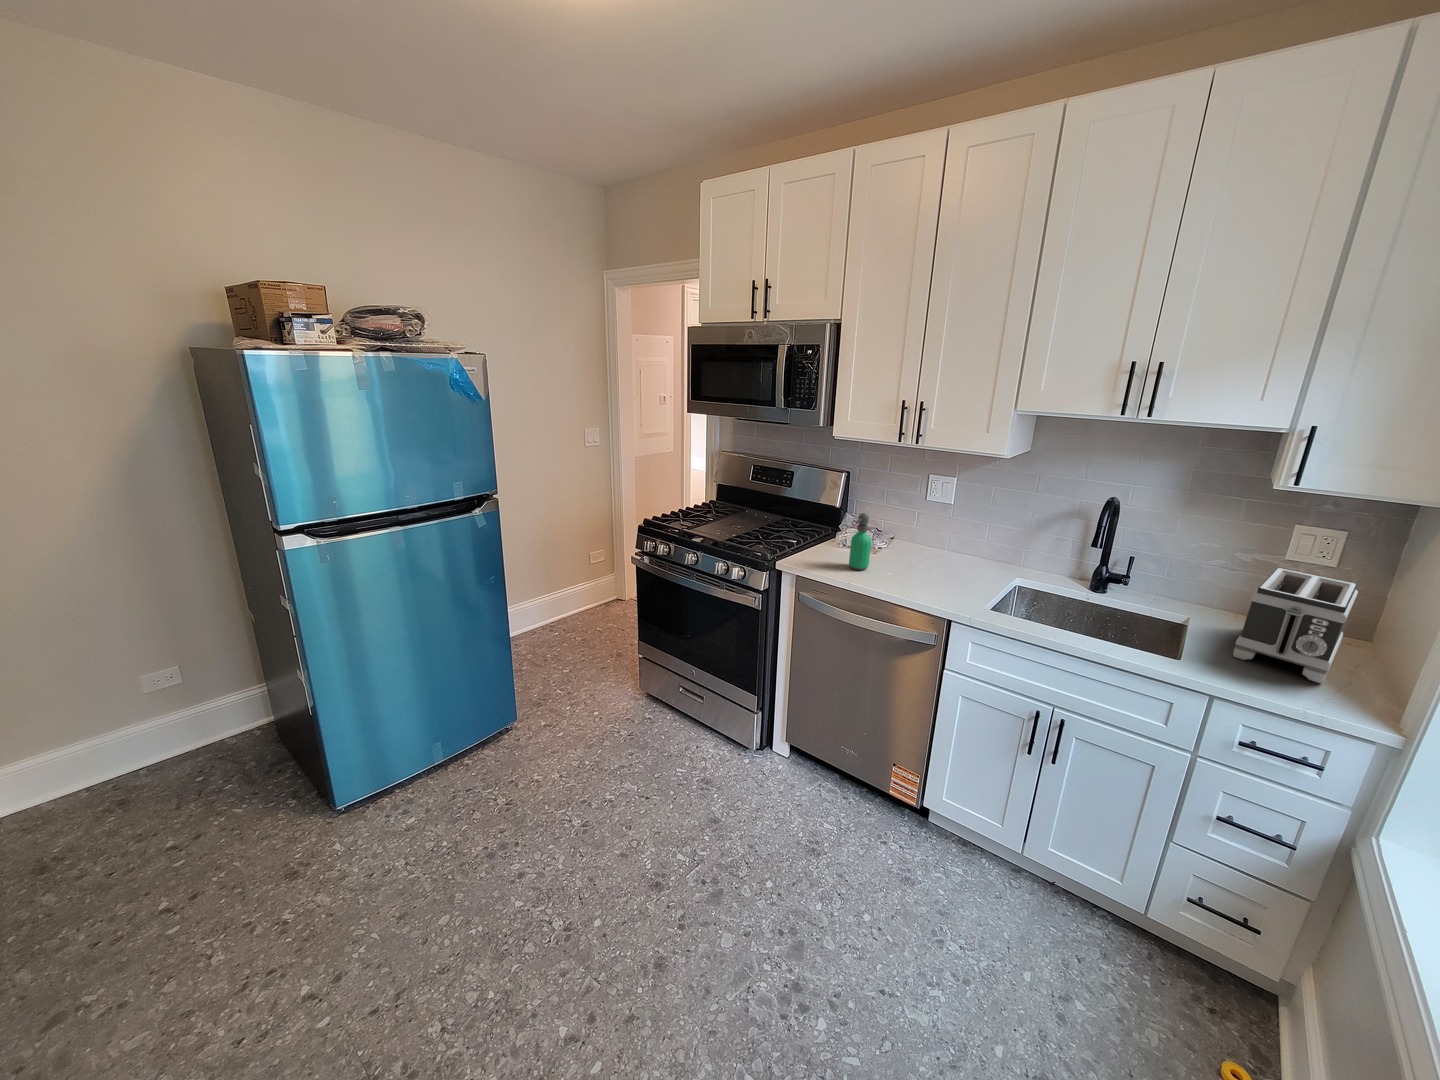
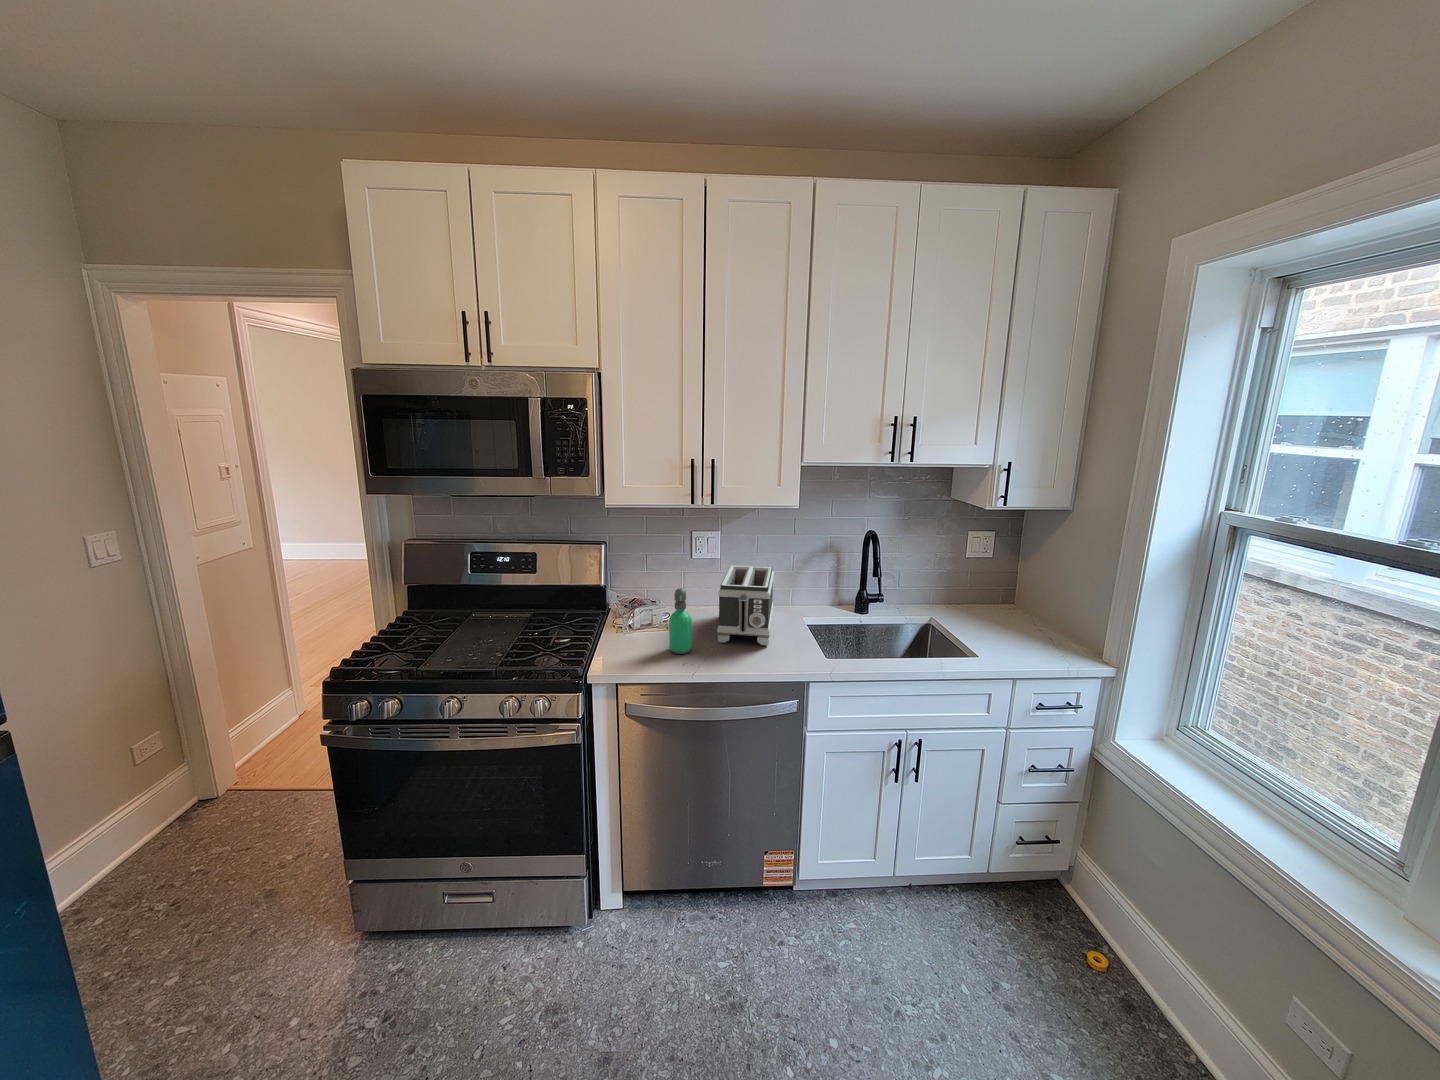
toaster: present [1233,568,1358,683] -> present [717,565,774,645]

